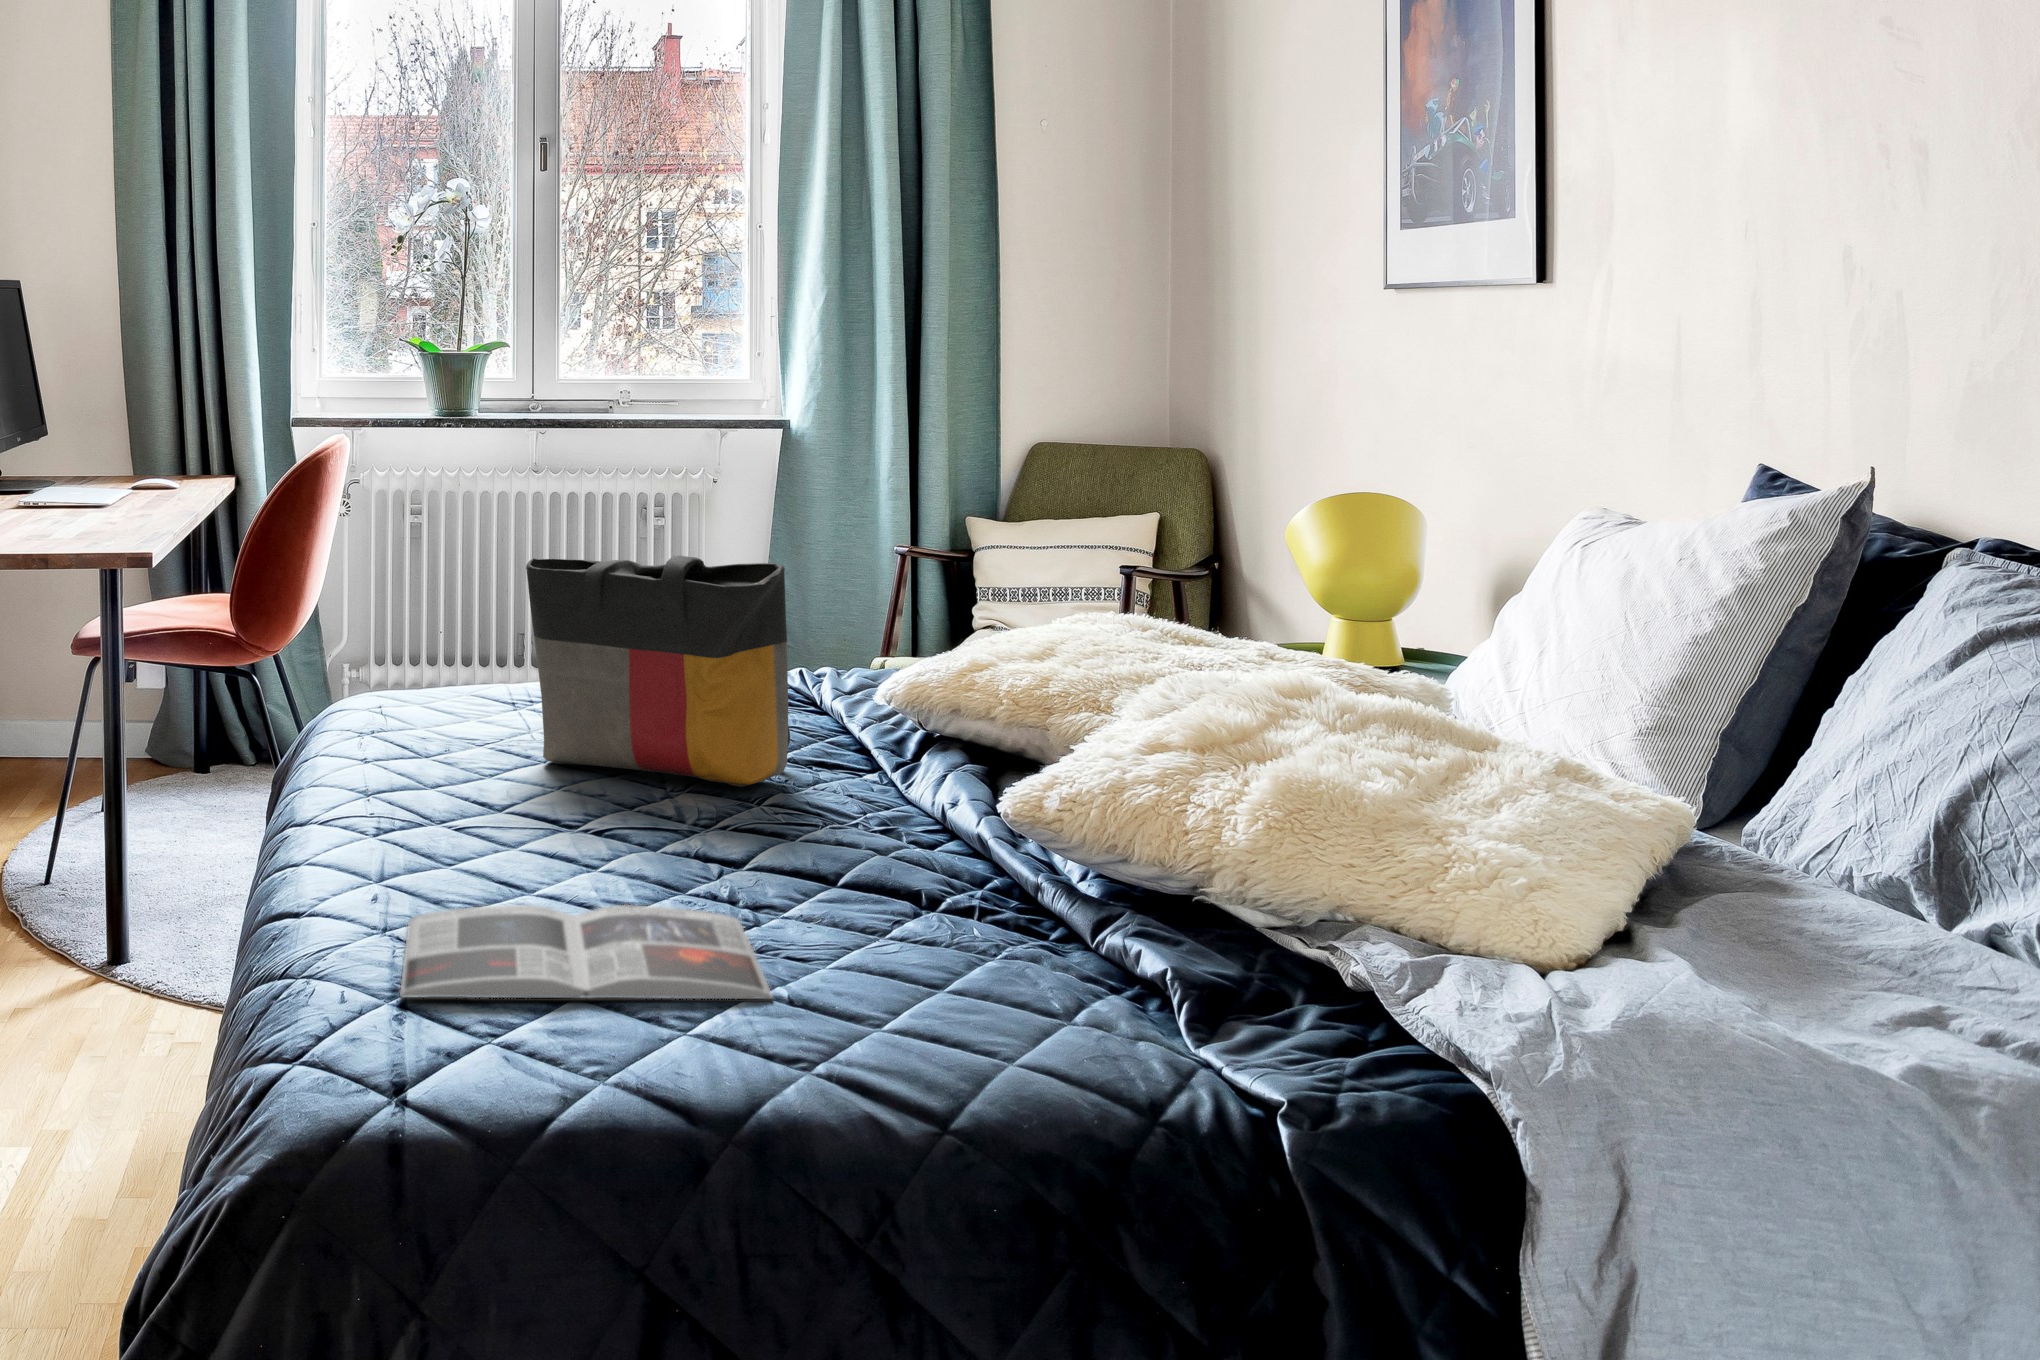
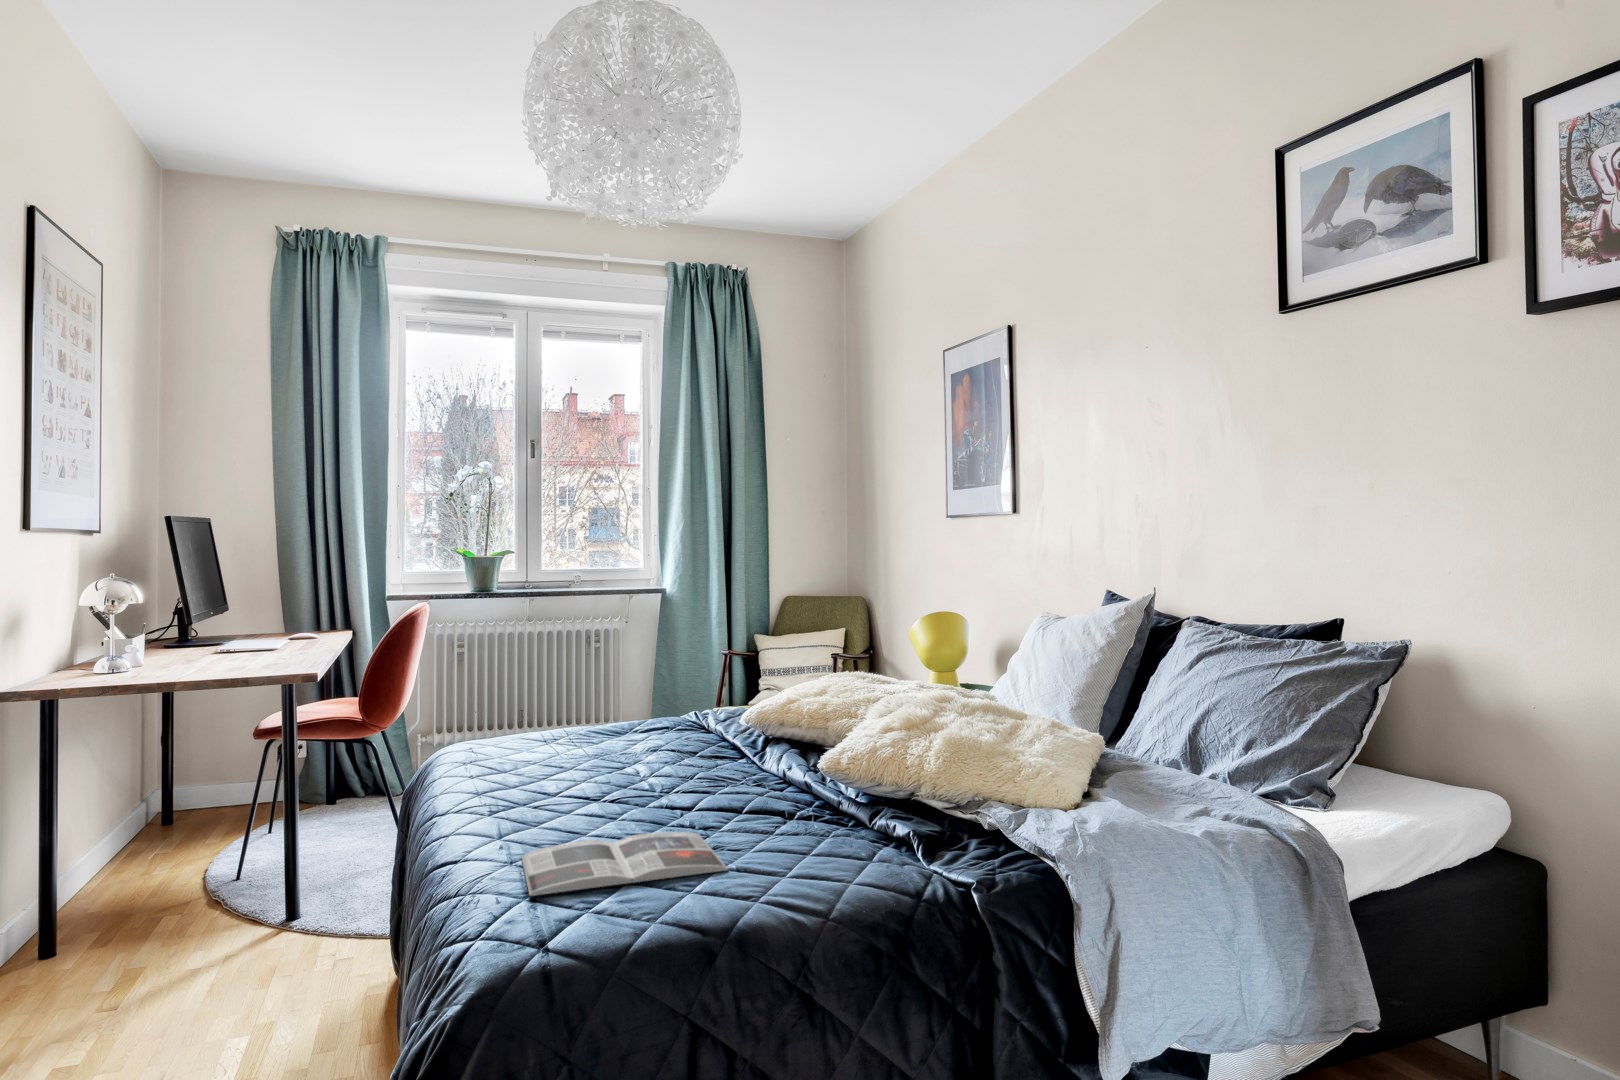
tote bag: present [526,556,790,786] -> none [561,655,702,770]

